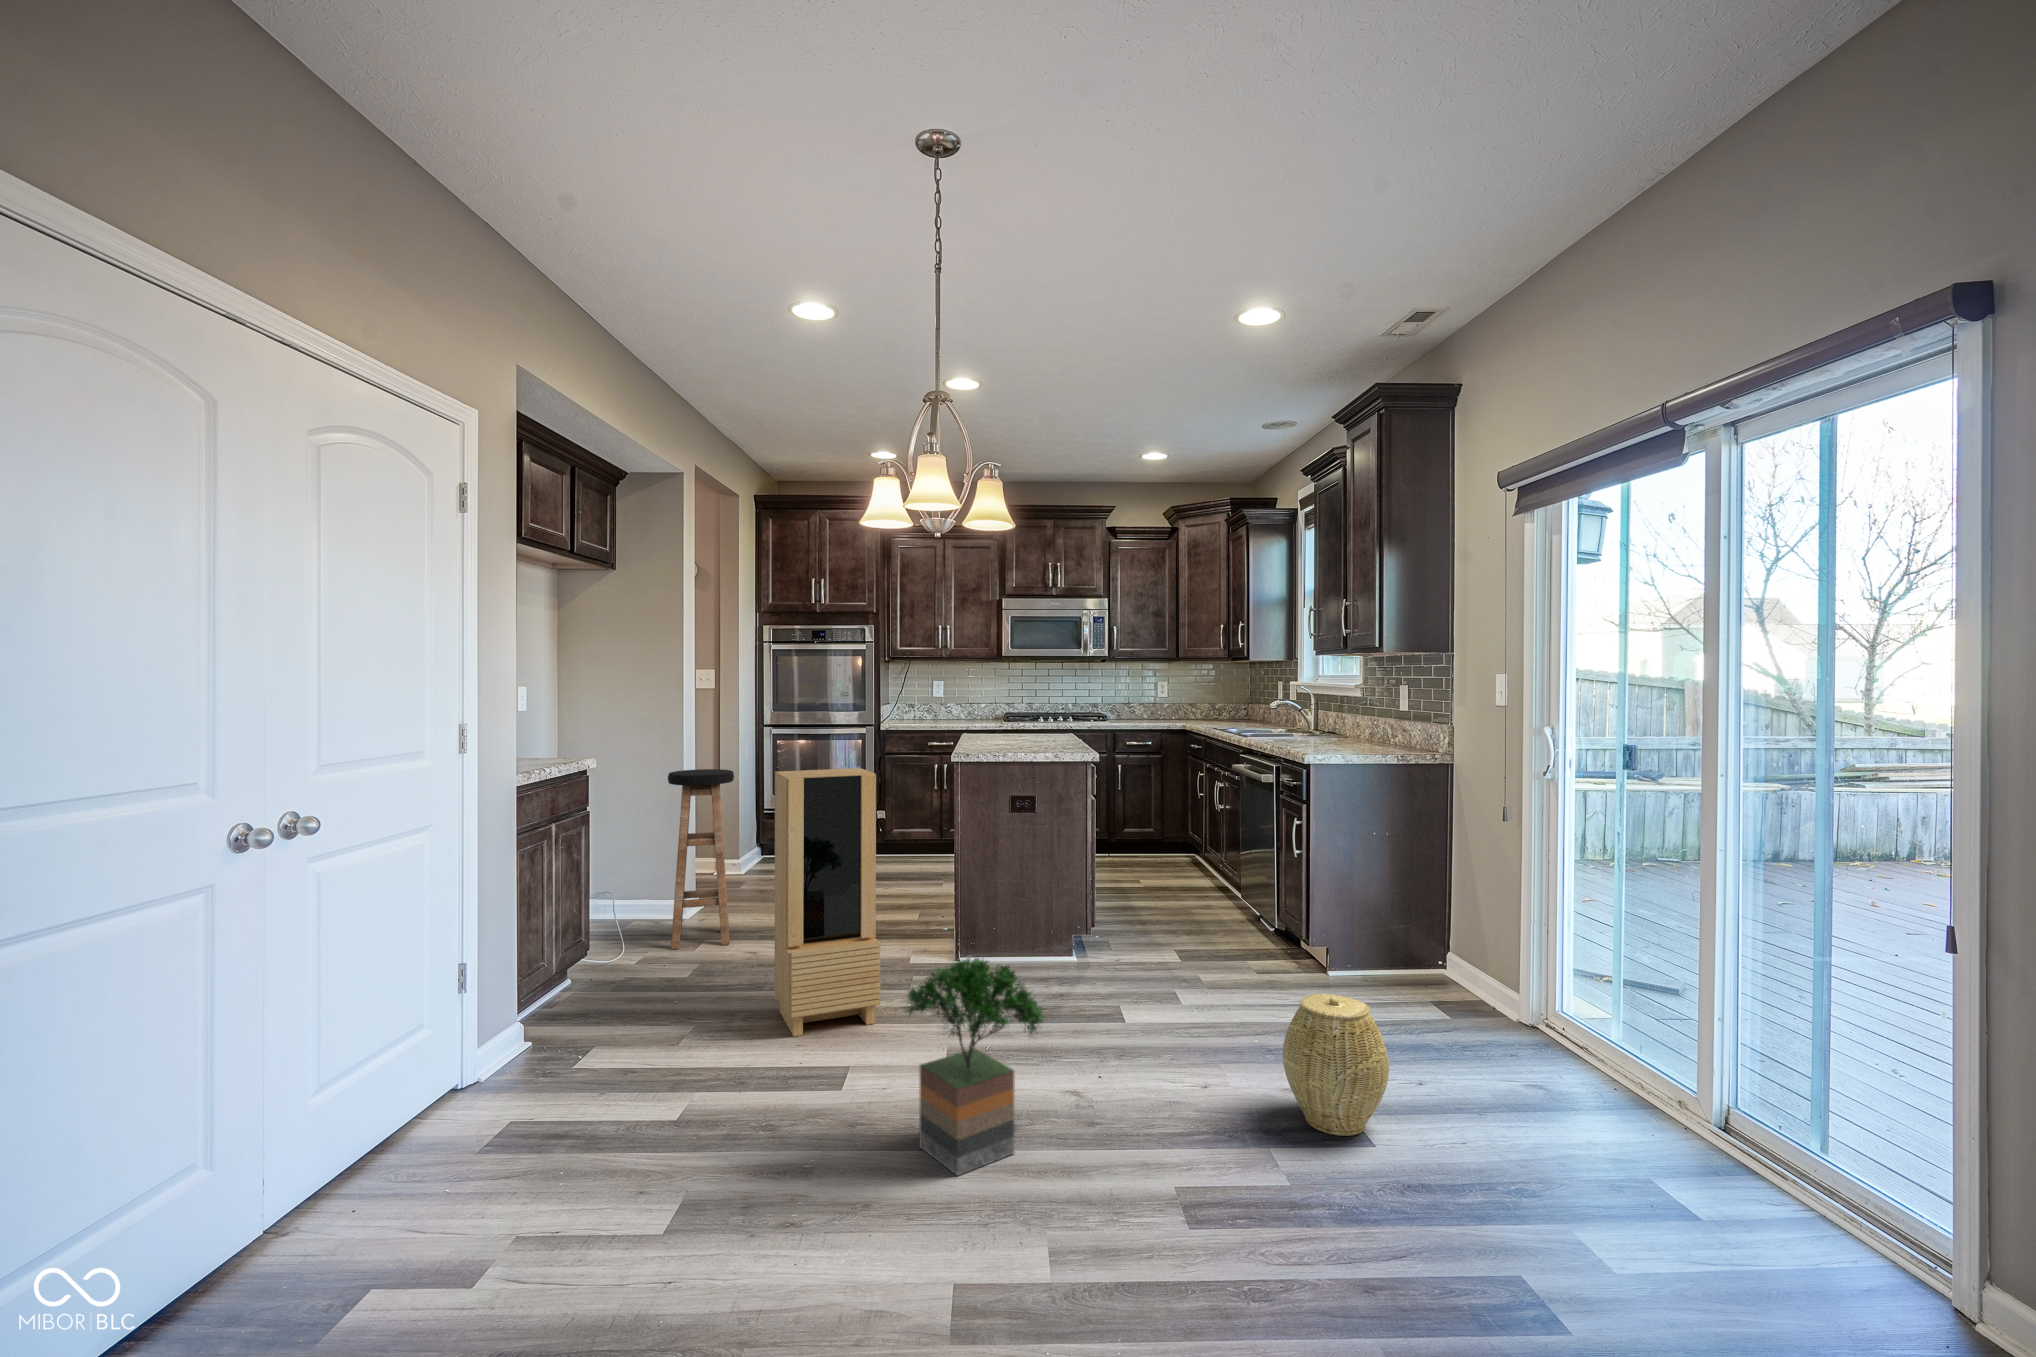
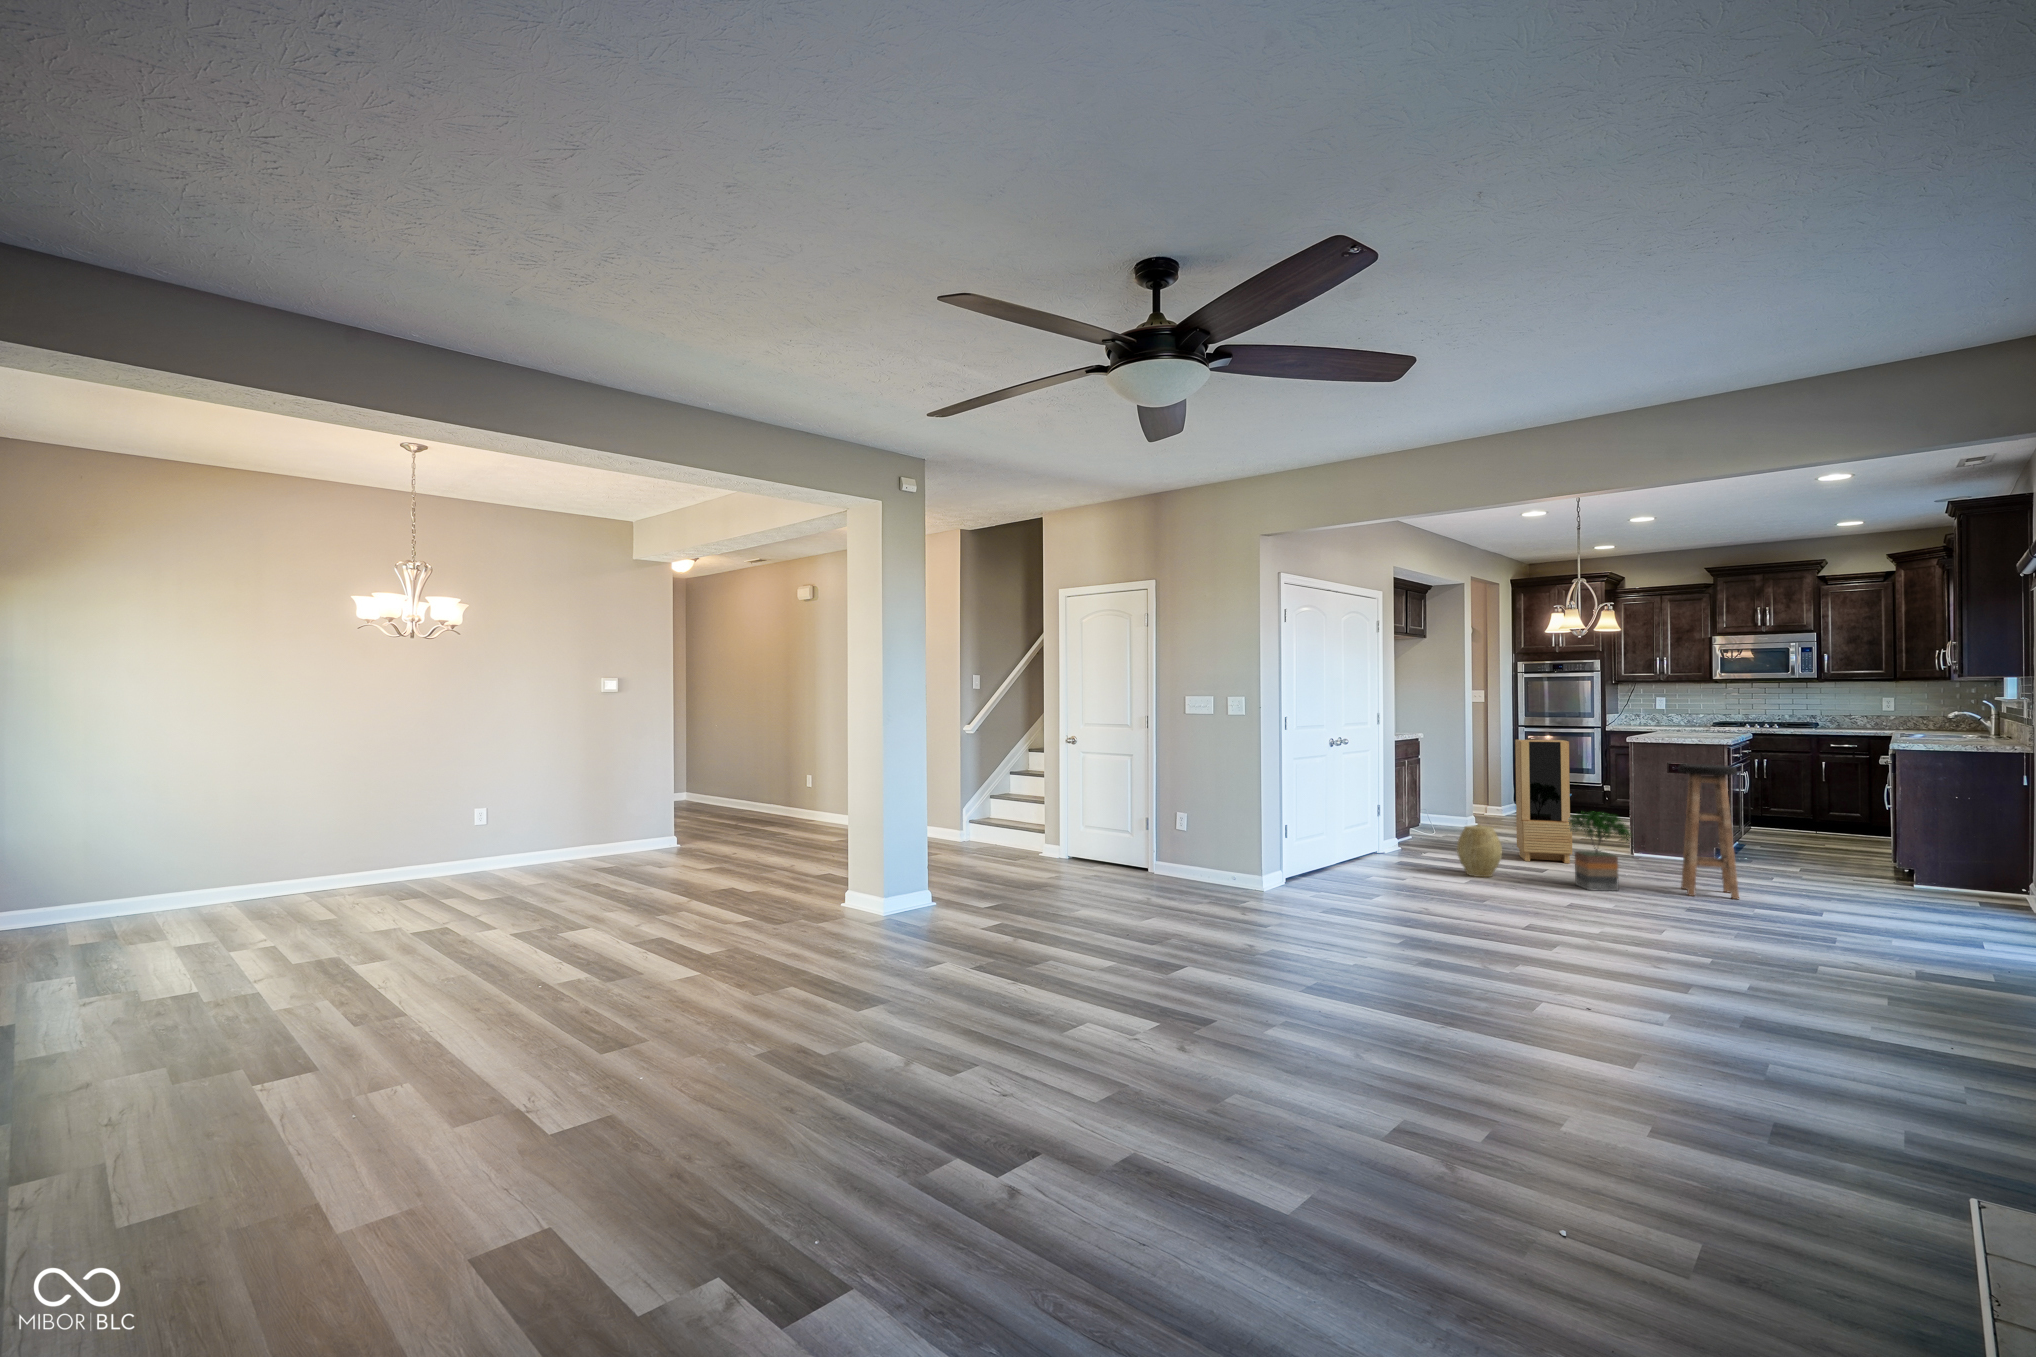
bar stool: present [668,769,734,949] -> present [1678,764,1739,899]
woven basket: present [1283,994,1389,1136] -> present [1457,825,1502,877]

